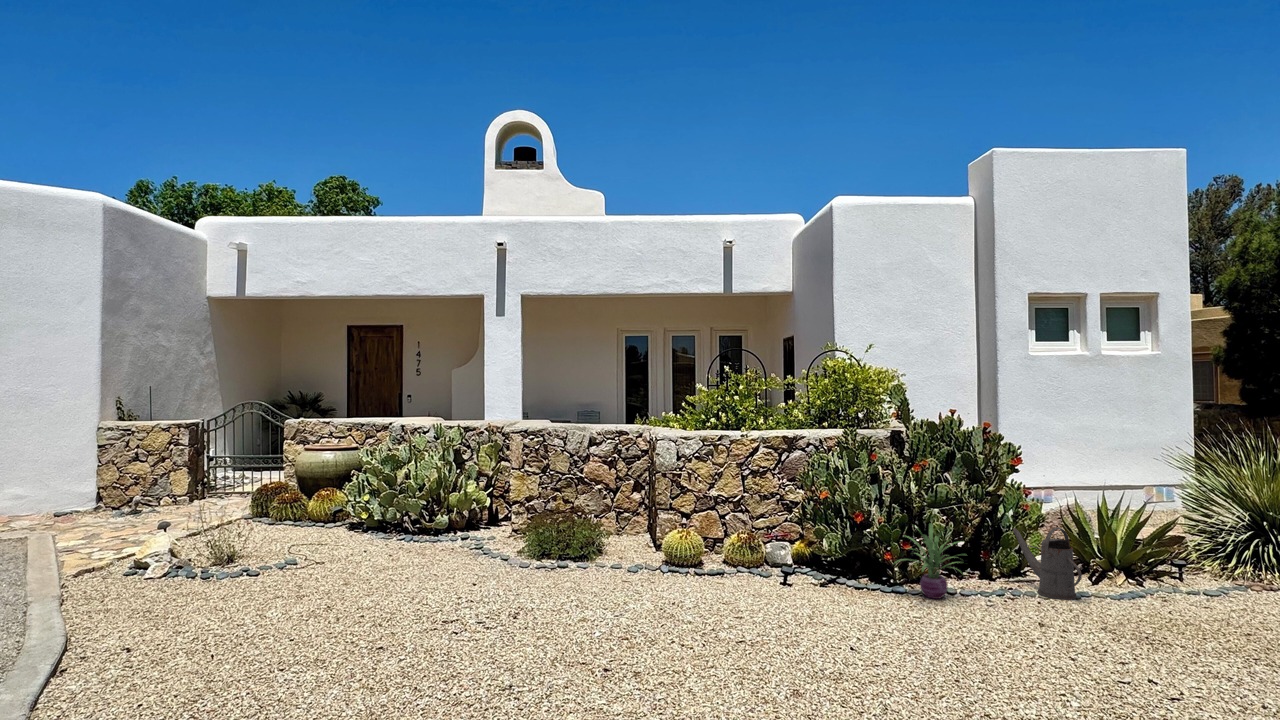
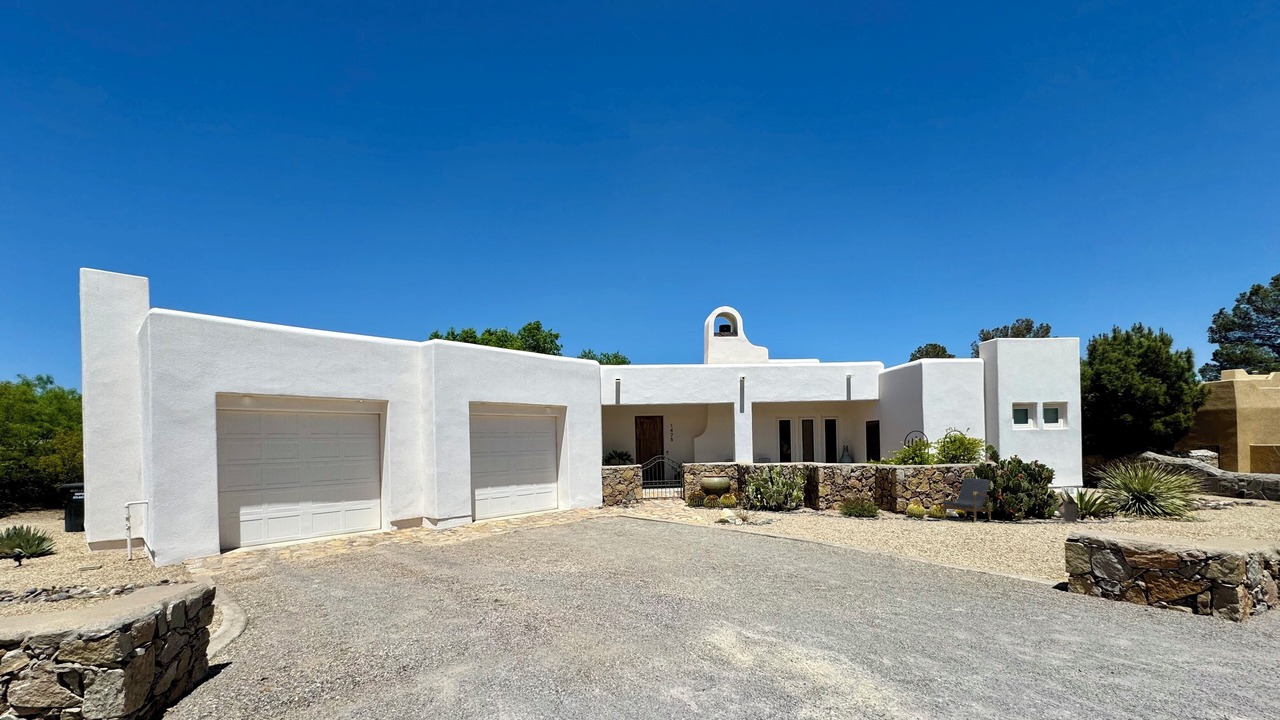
lounge chair: none [727,468,850,591] -> present [943,478,991,522]
decorative plant: present [897,524,961,599] -> none [1015,496,1044,523]

